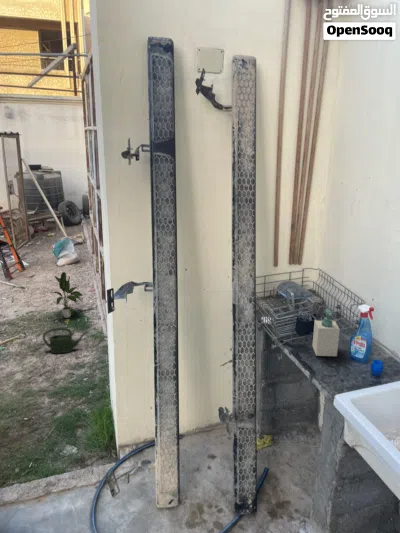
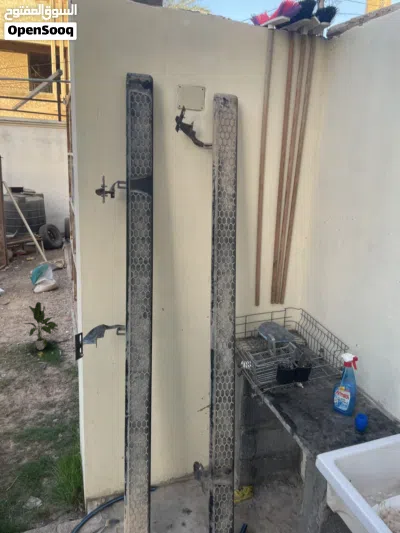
soap bottle: present [312,309,340,356] -> none [294,357,323,408]
watering can: present [43,328,86,353] -> none [12,362,60,389]

